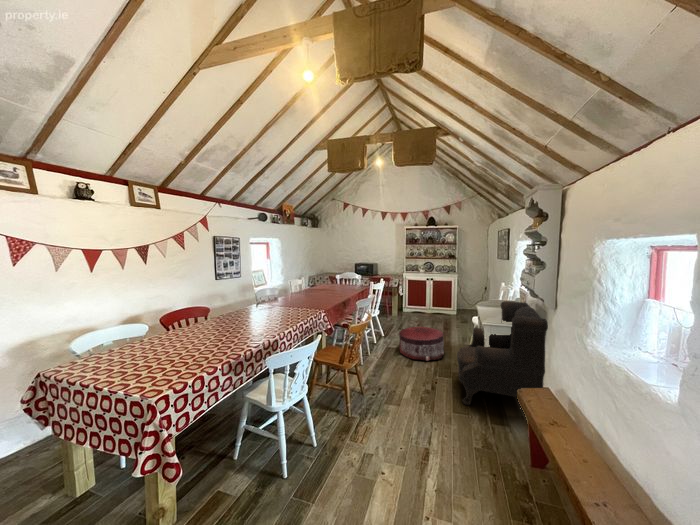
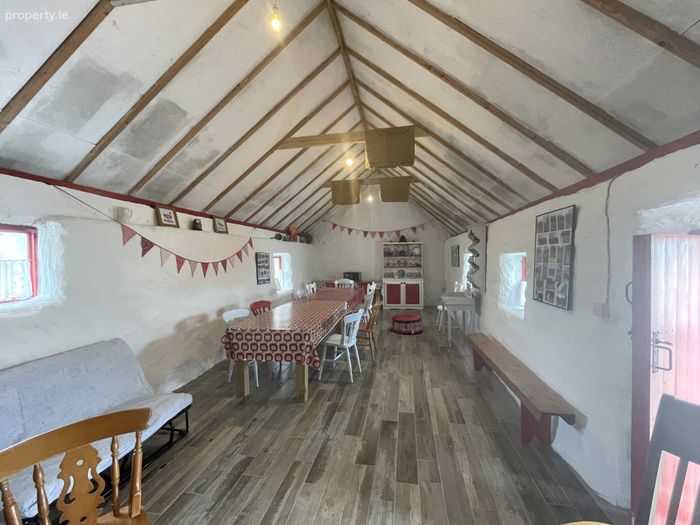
armchair: present [457,301,548,405] -> none [434,291,482,352]

